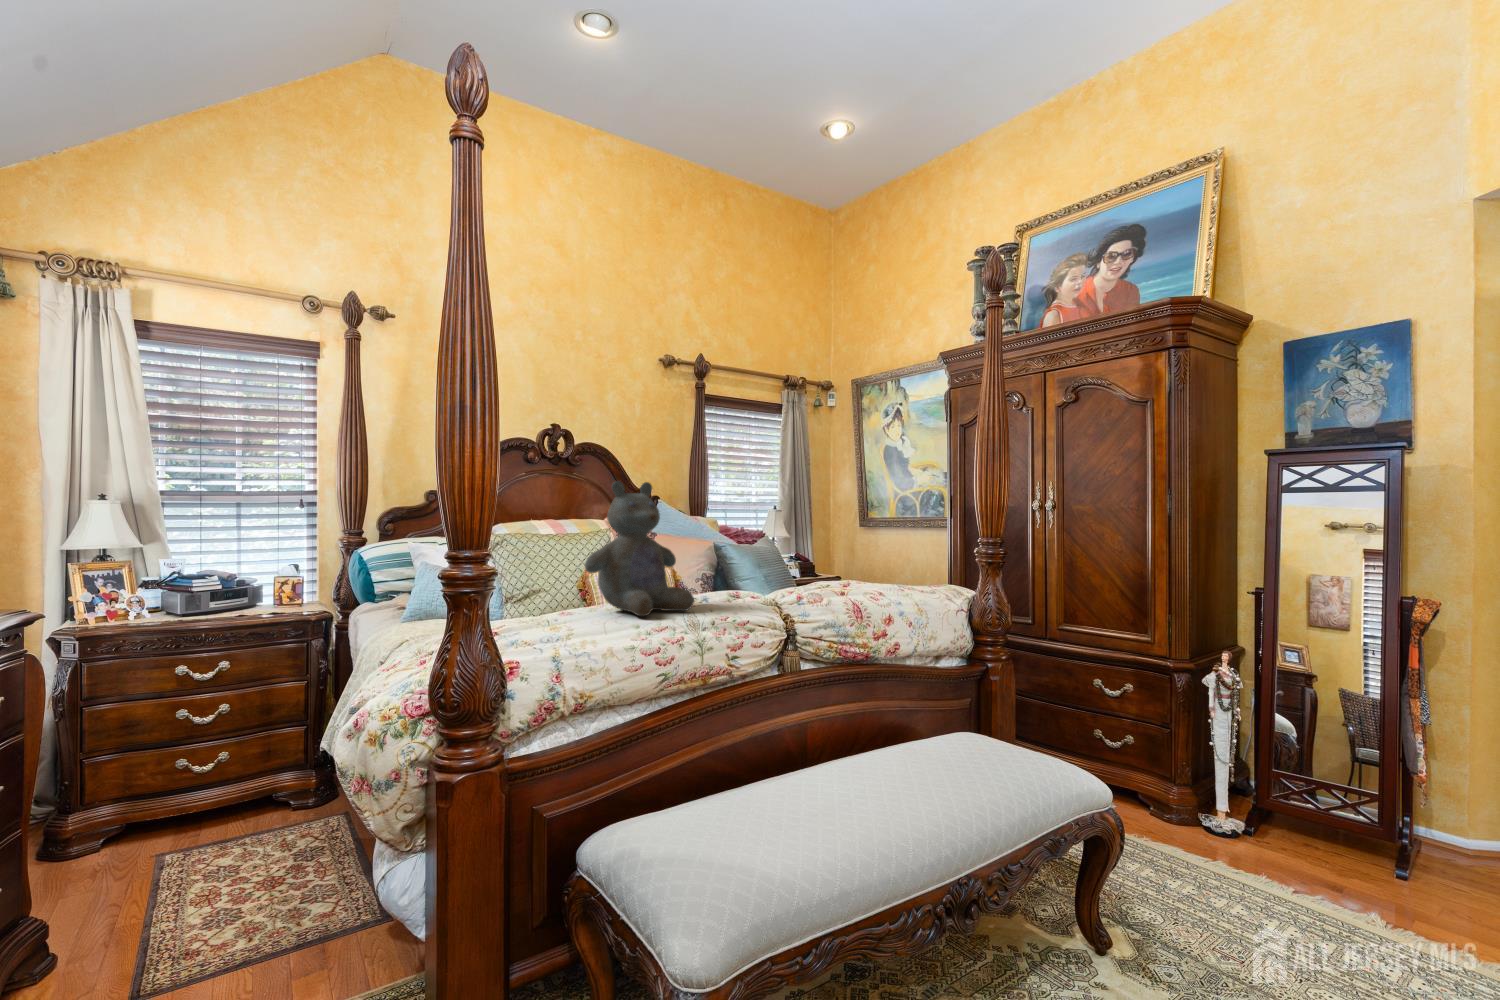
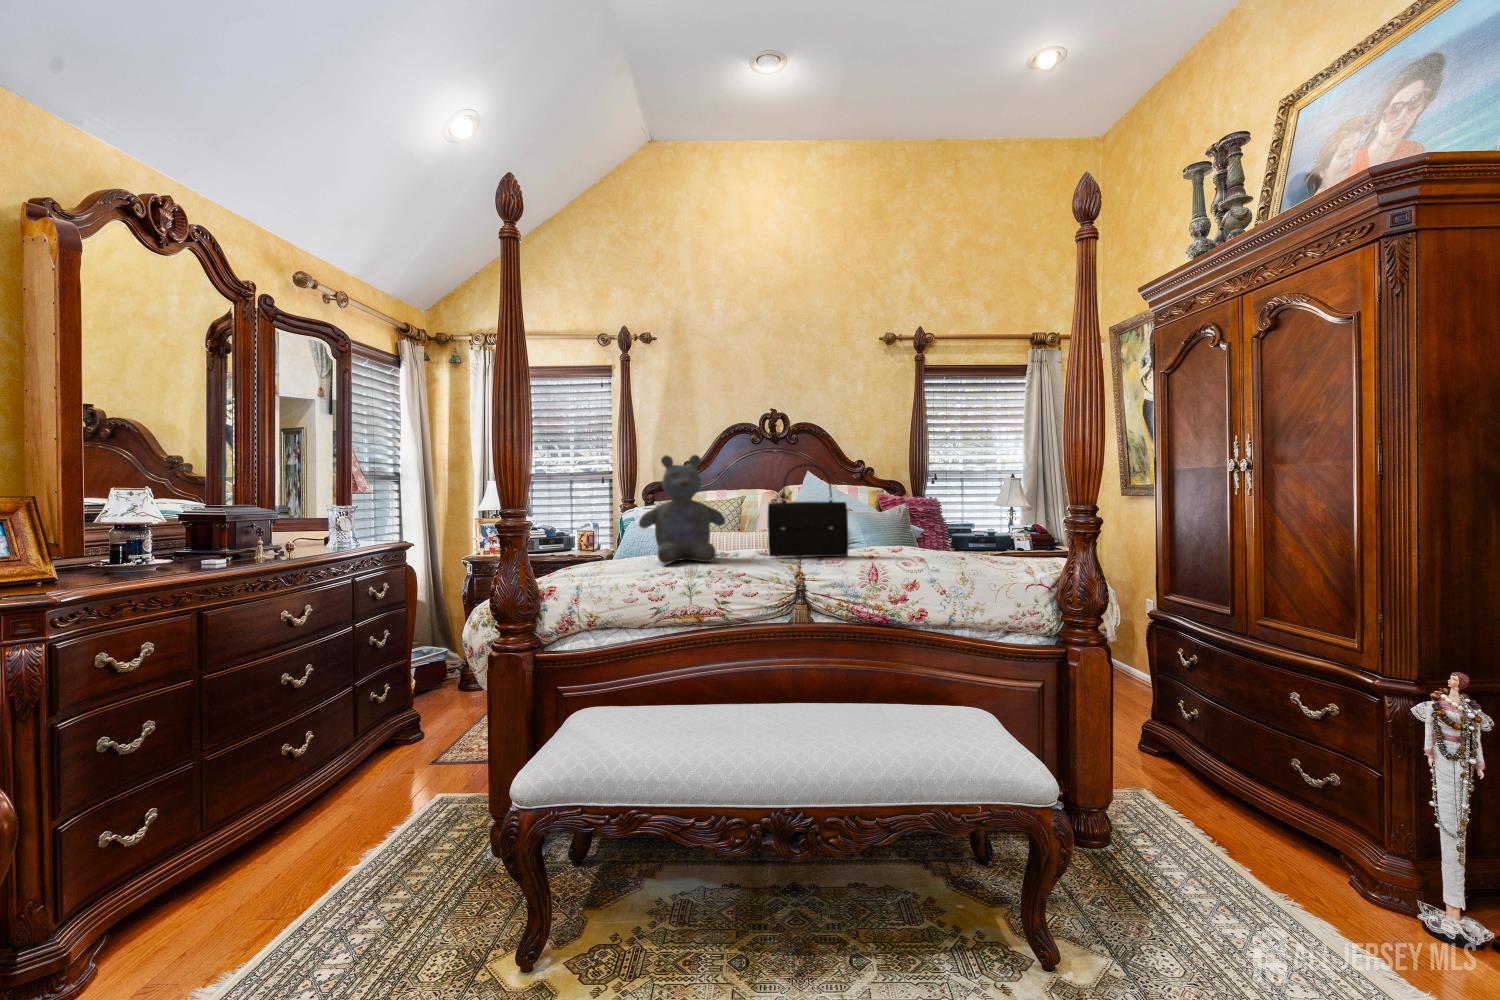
handbag: none [729,498,813,601] -> present [768,464,848,557]

